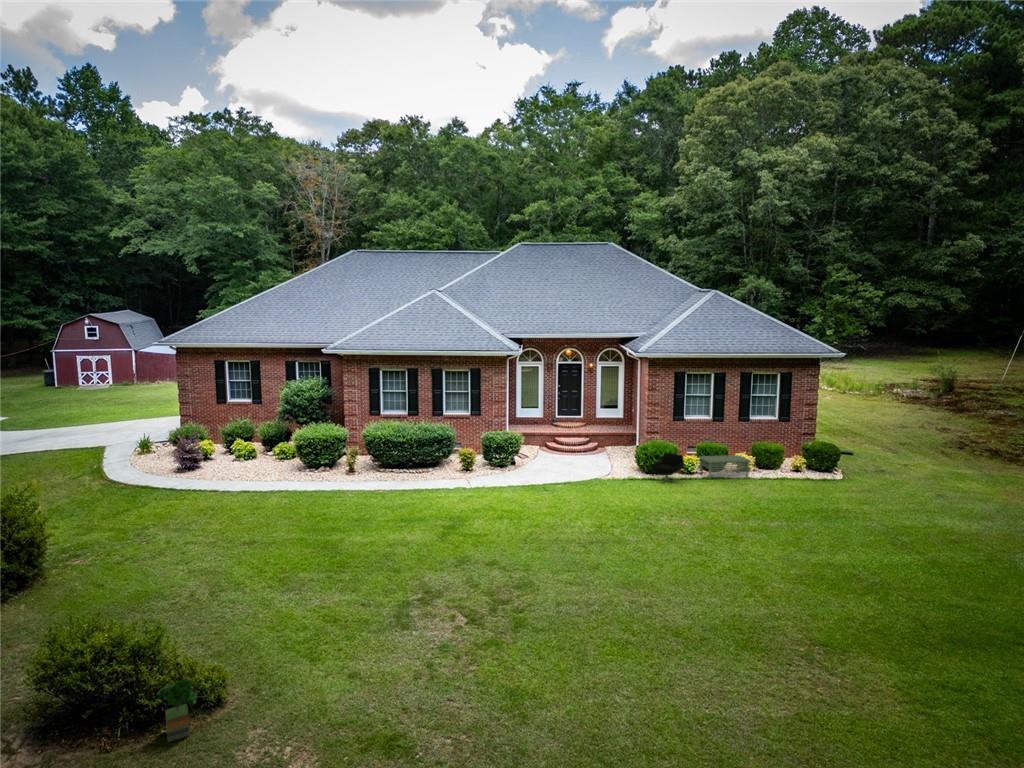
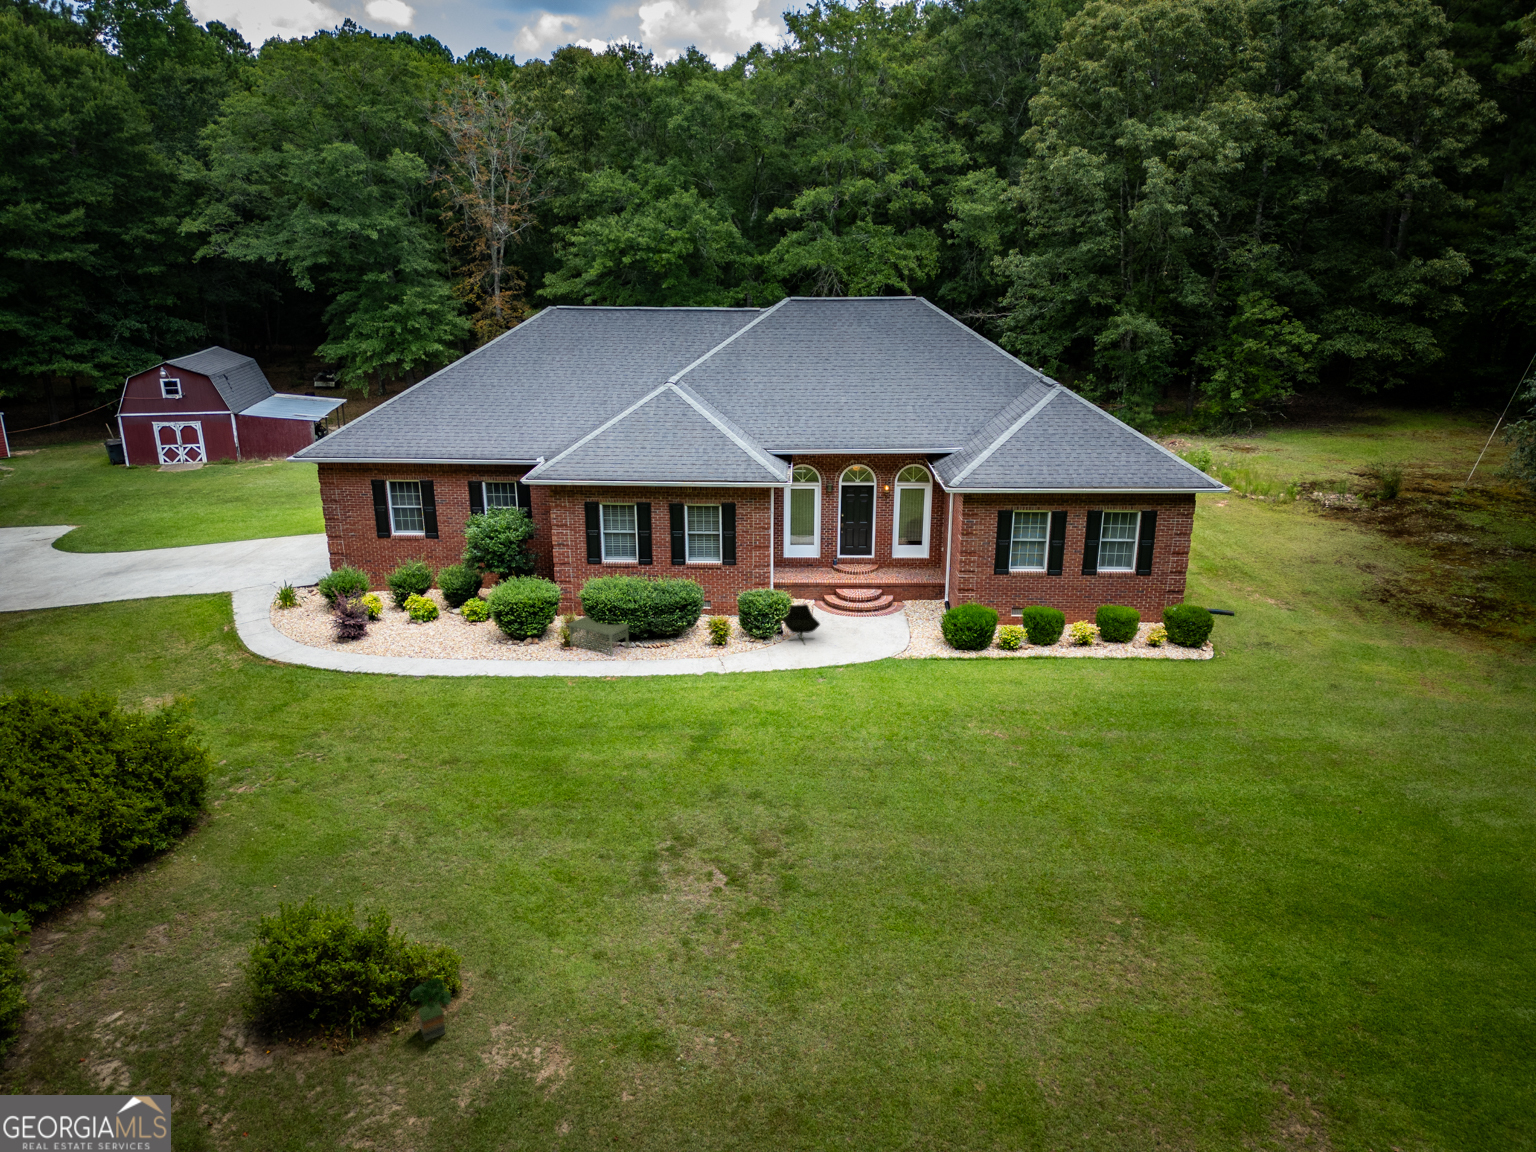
lounge chair: present [651,453,685,483] -> present [783,604,820,644]
storage bench: present [699,455,750,479] -> present [567,616,629,656]

